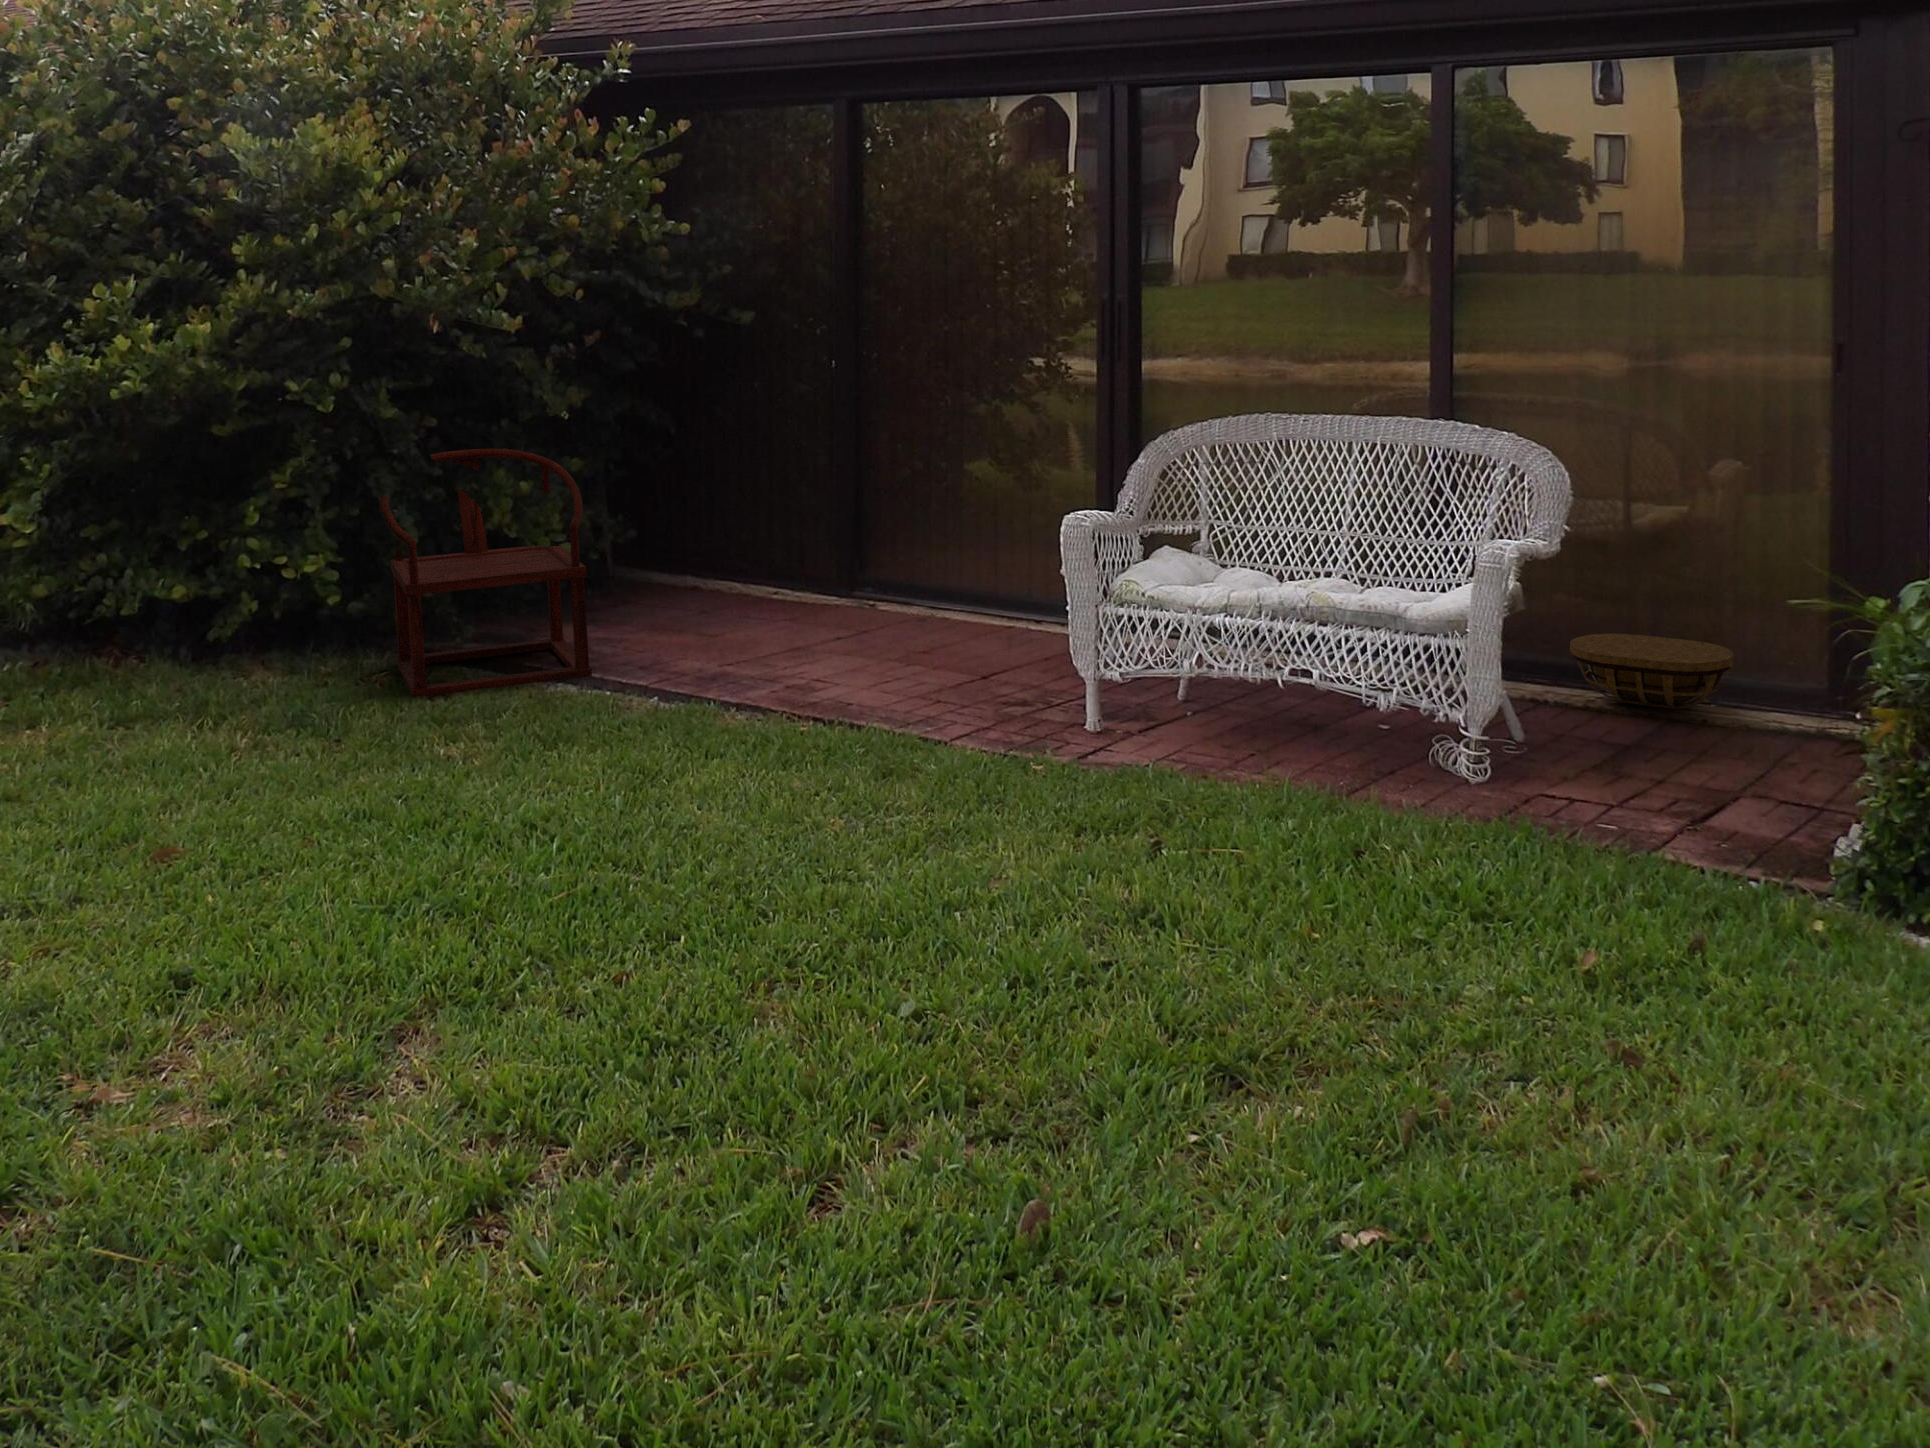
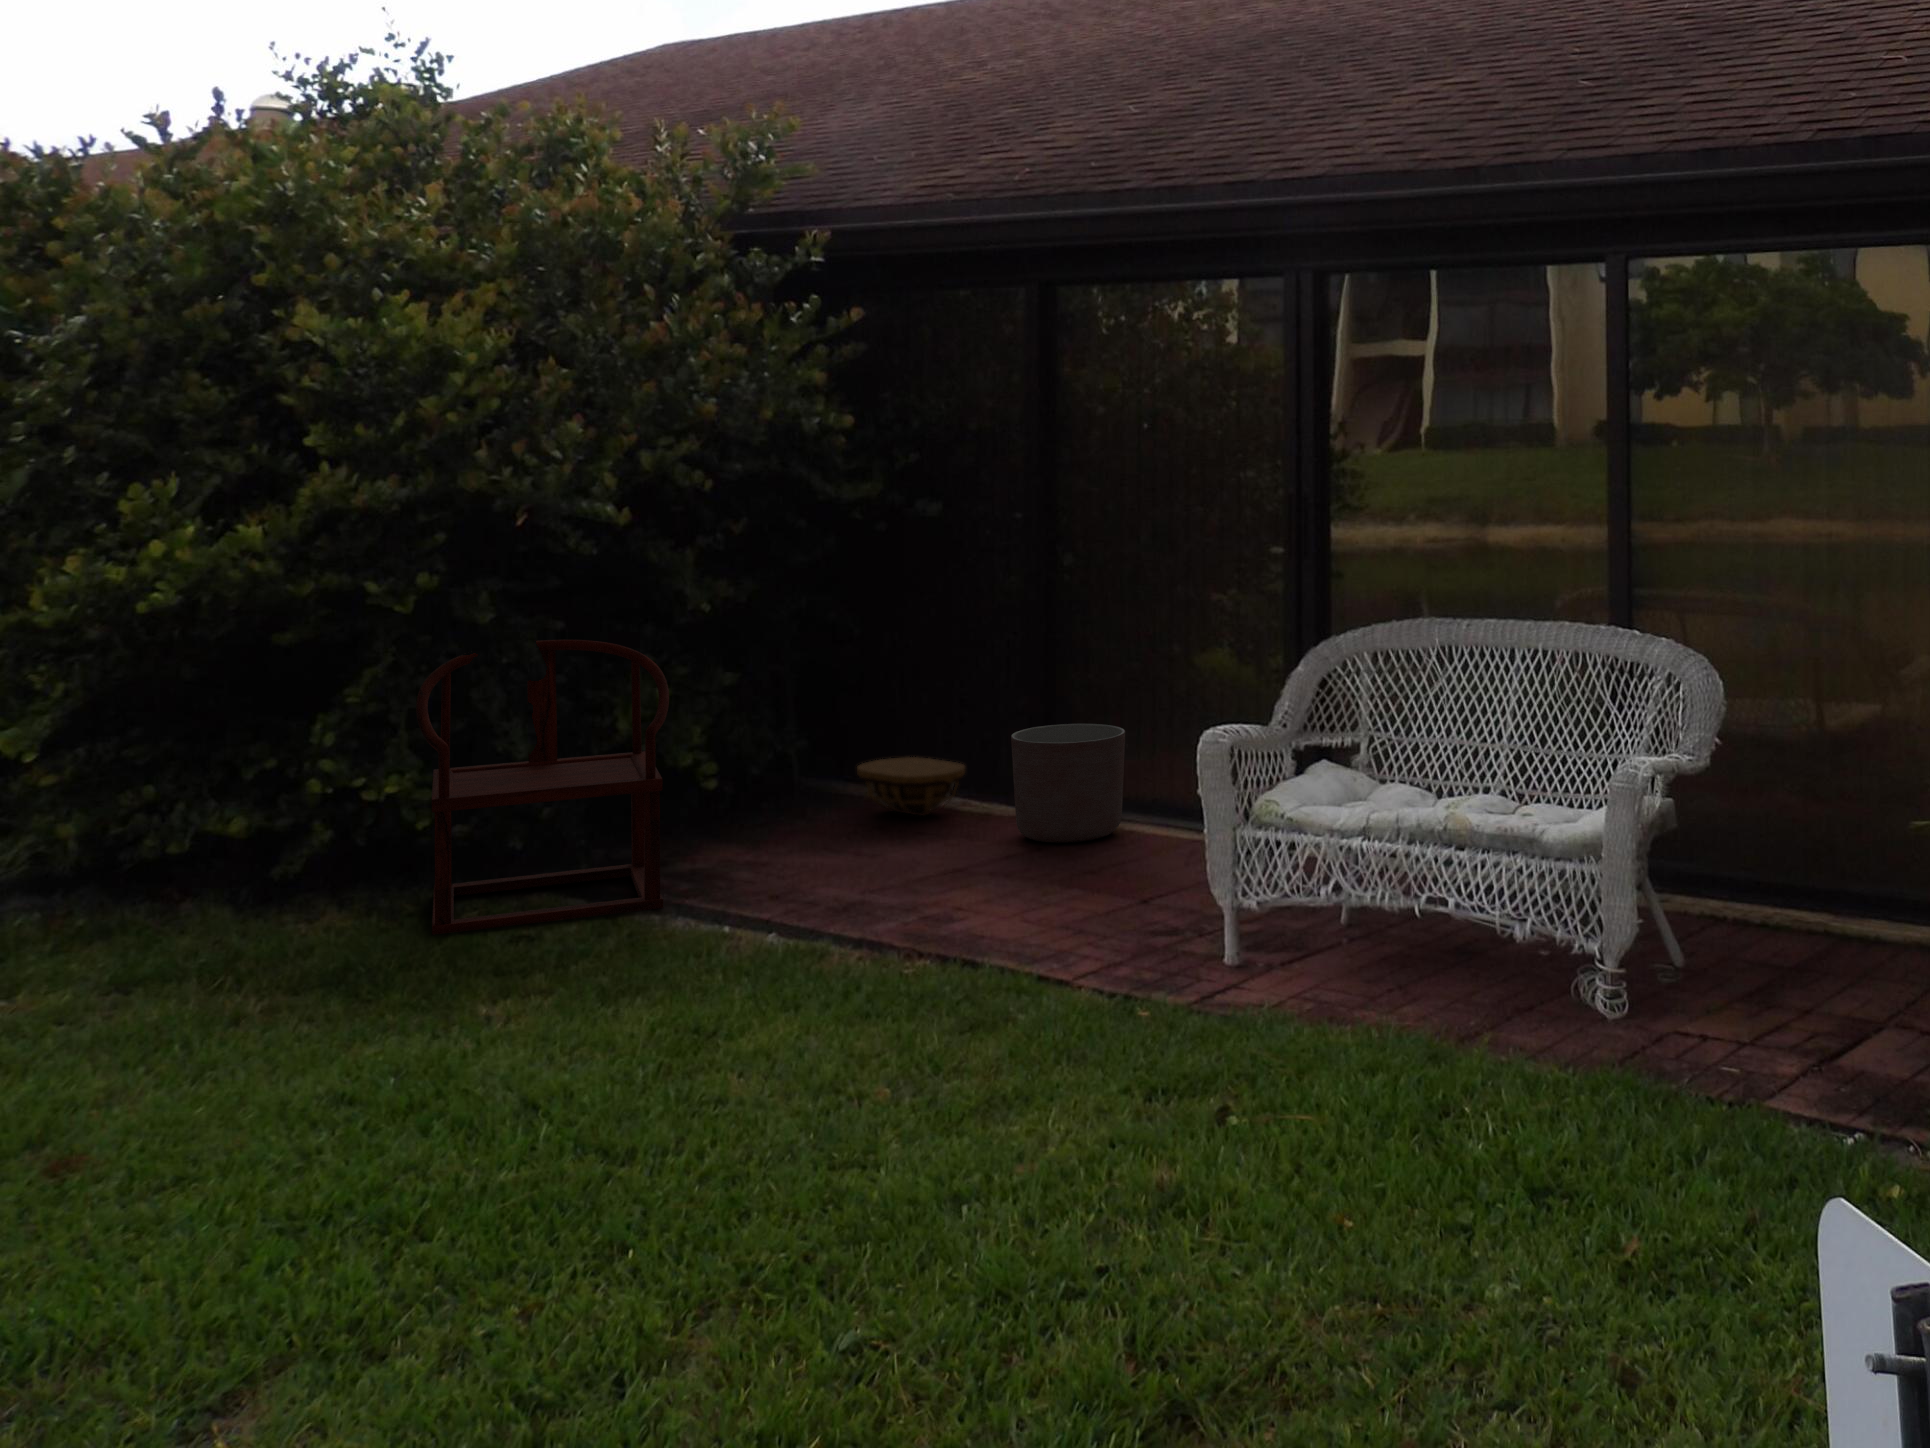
planter: none [858,516,958,620] -> present [1011,724,1125,843]
basket: present [1570,634,1733,709] -> present [857,757,965,815]

